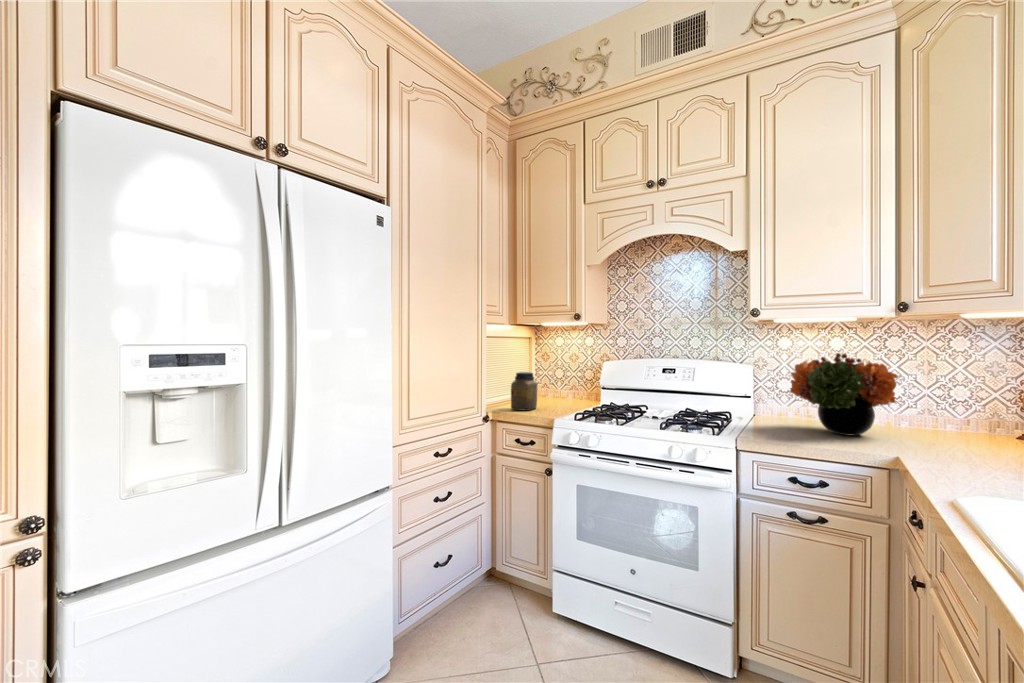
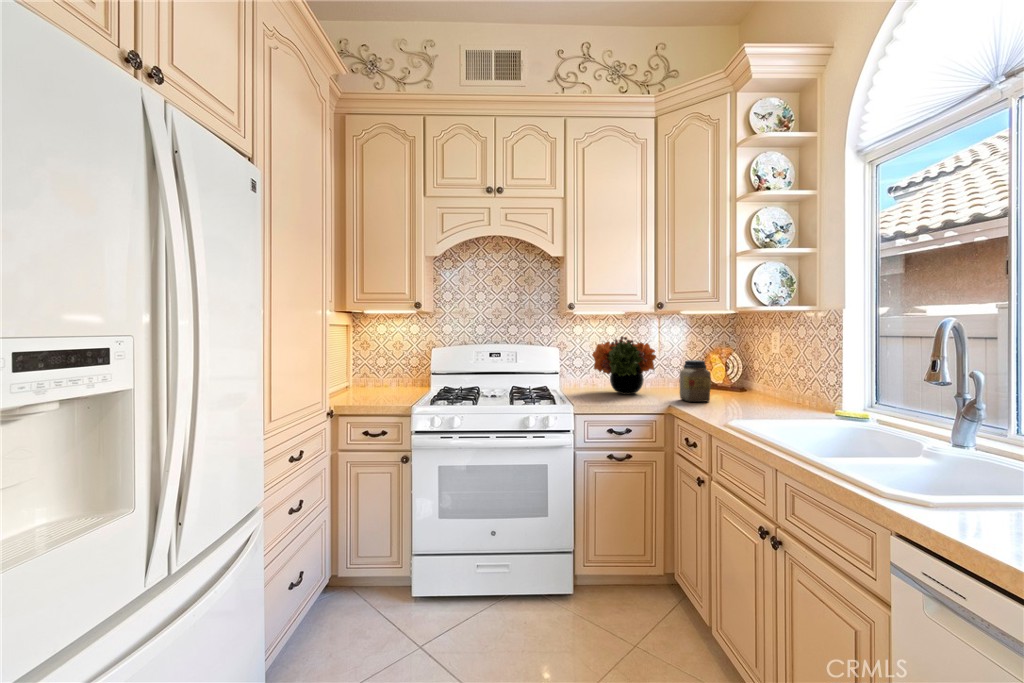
jar: present [511,372,538,411] -> present [679,360,711,402]

